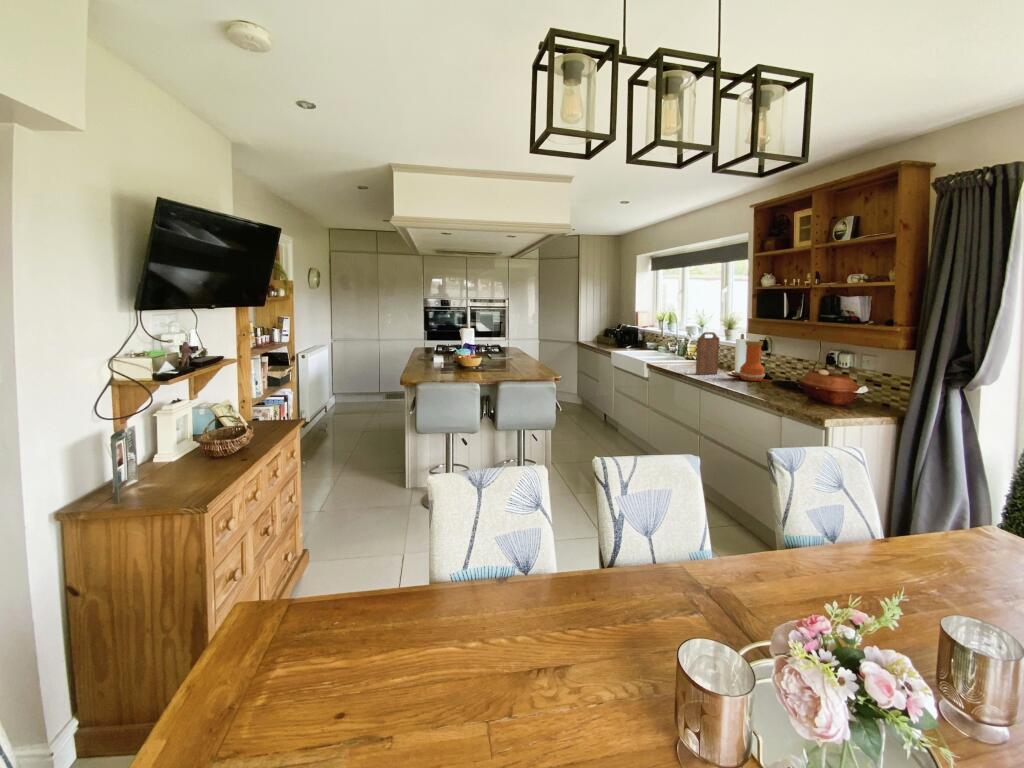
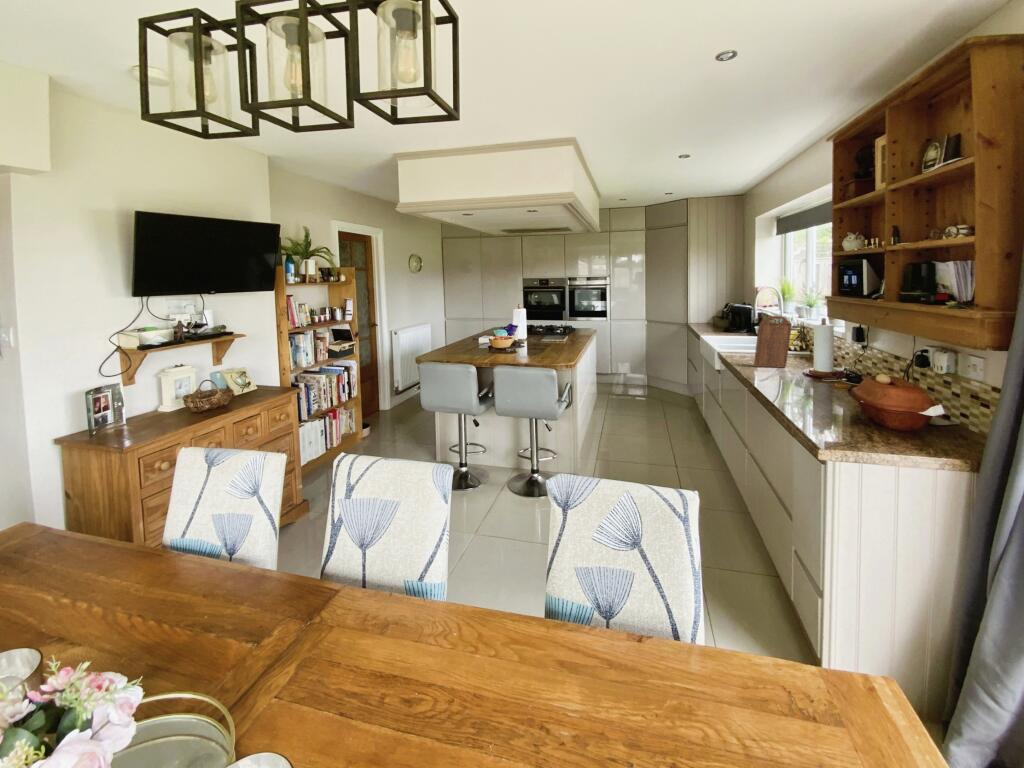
vase: present [739,341,765,381] -> none [805,329,843,380]

